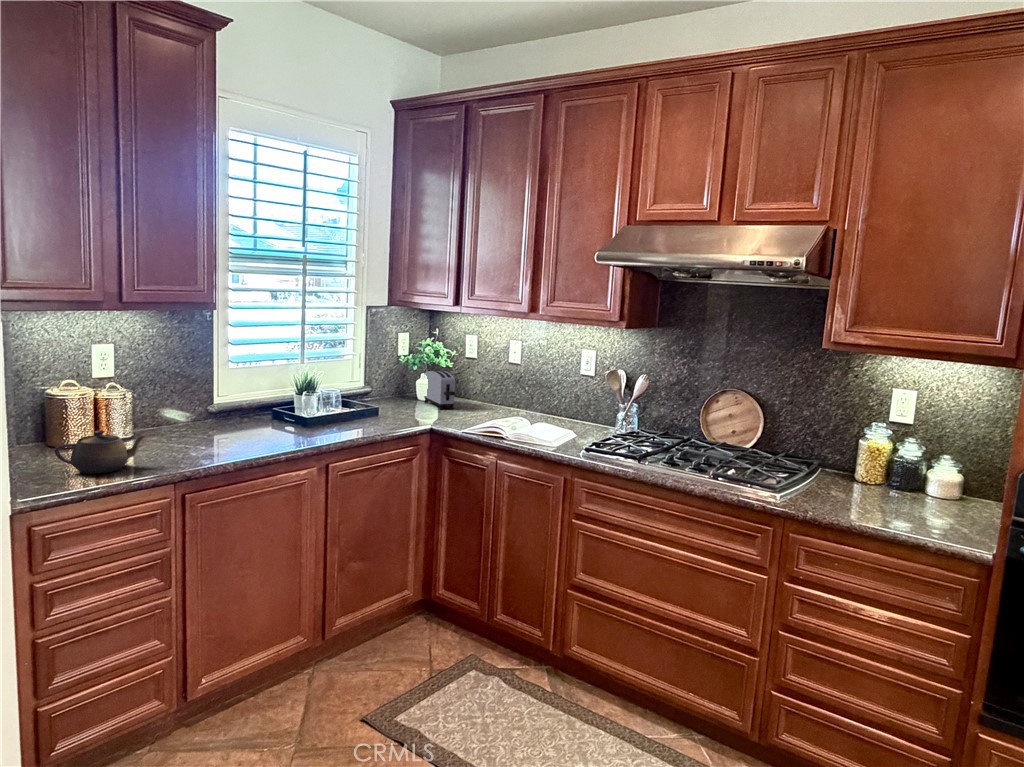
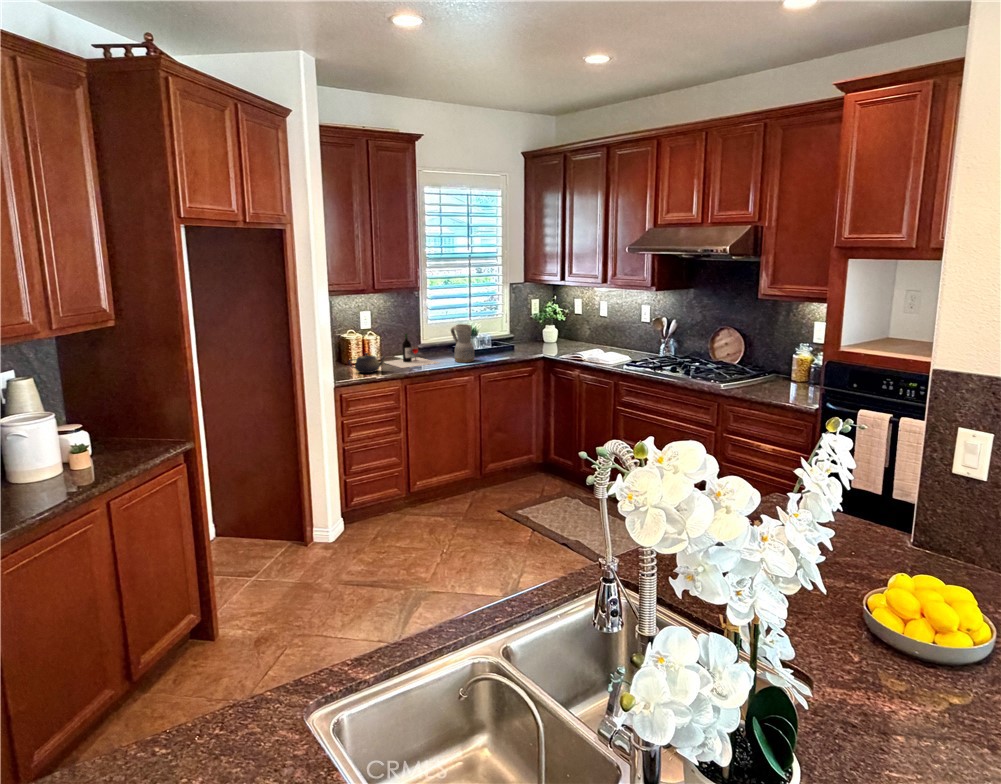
toaster: present [424,371,455,410] -> none [547,323,564,348]
ceramic pitcher: none [275,373,319,442] -> present [451,324,474,362]
wine bottle: none [132,388,255,457] -> present [384,334,439,368]

